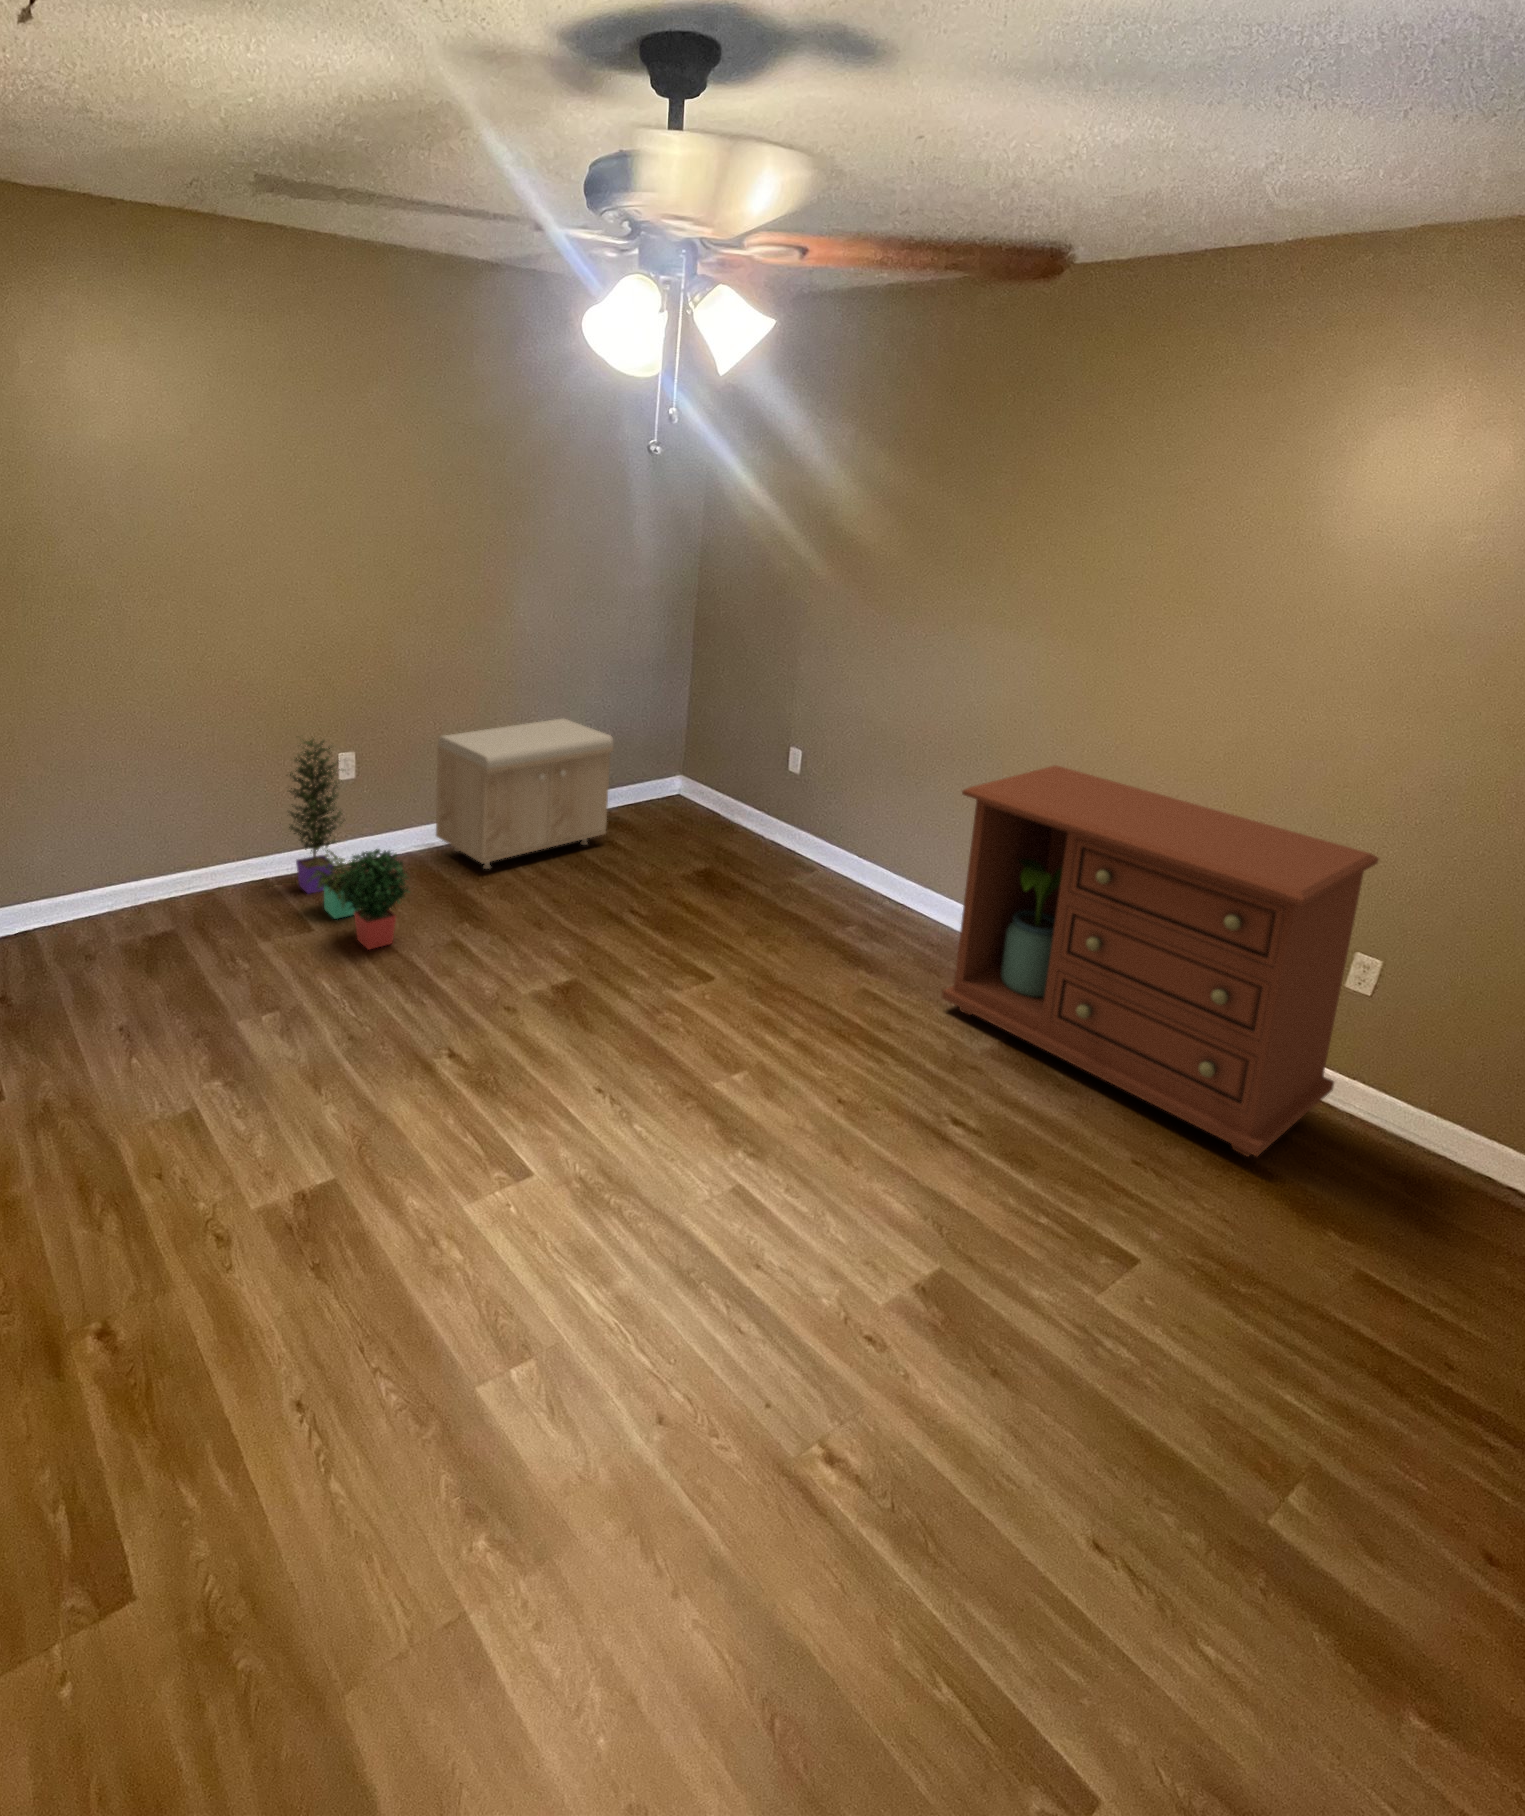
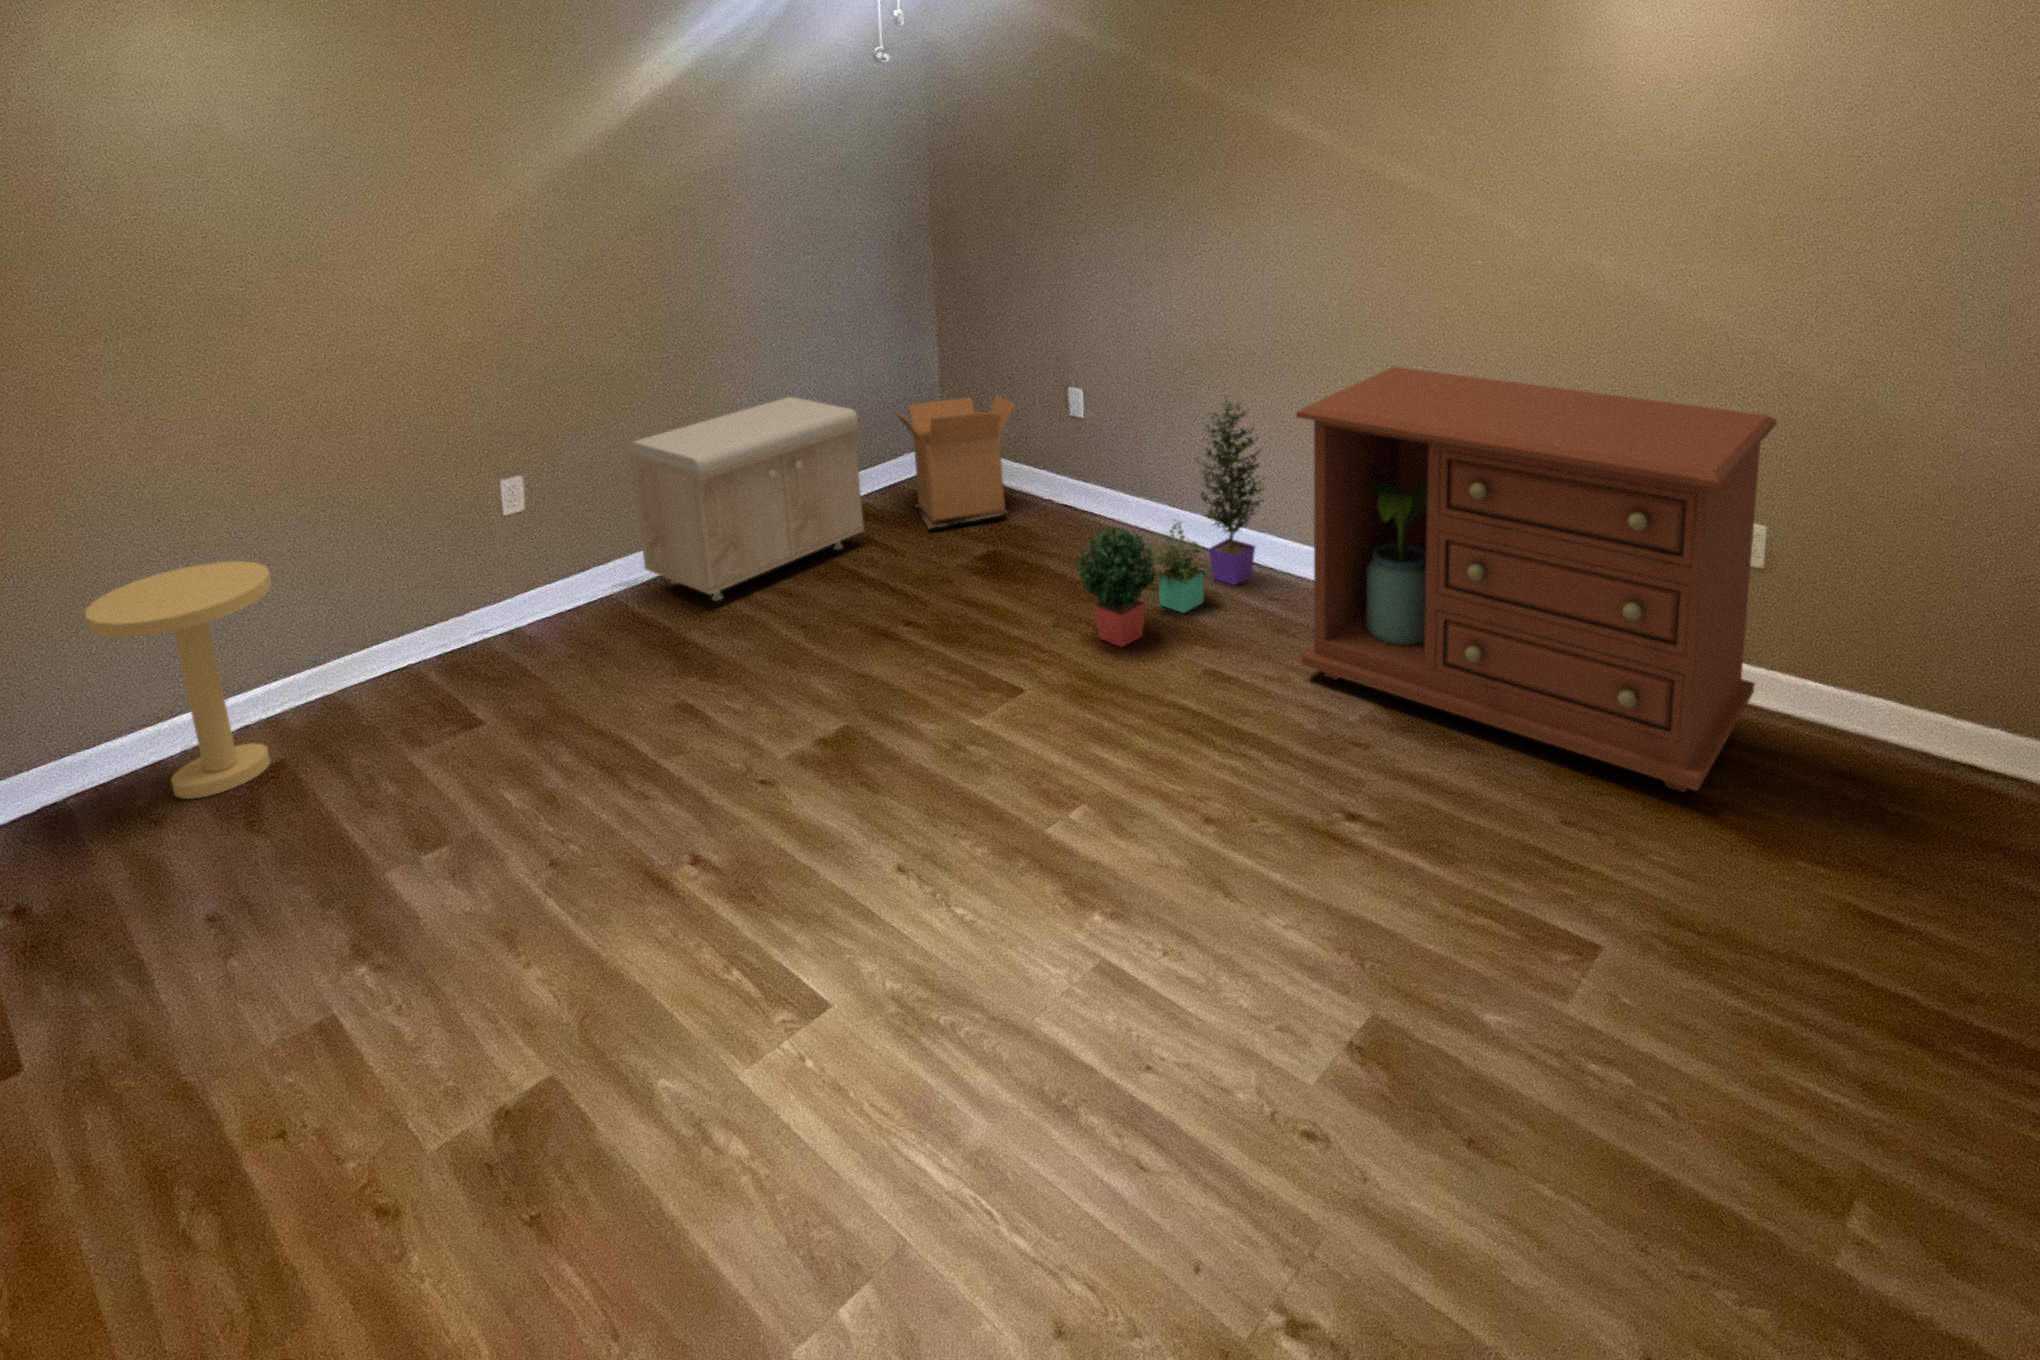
cardboard box: none [642,738,741,841] -> present [894,396,1015,528]
potted plant: present [288,739,409,949] -> present [1075,396,1264,647]
side table: none [61,780,181,946] -> present [86,561,272,799]

